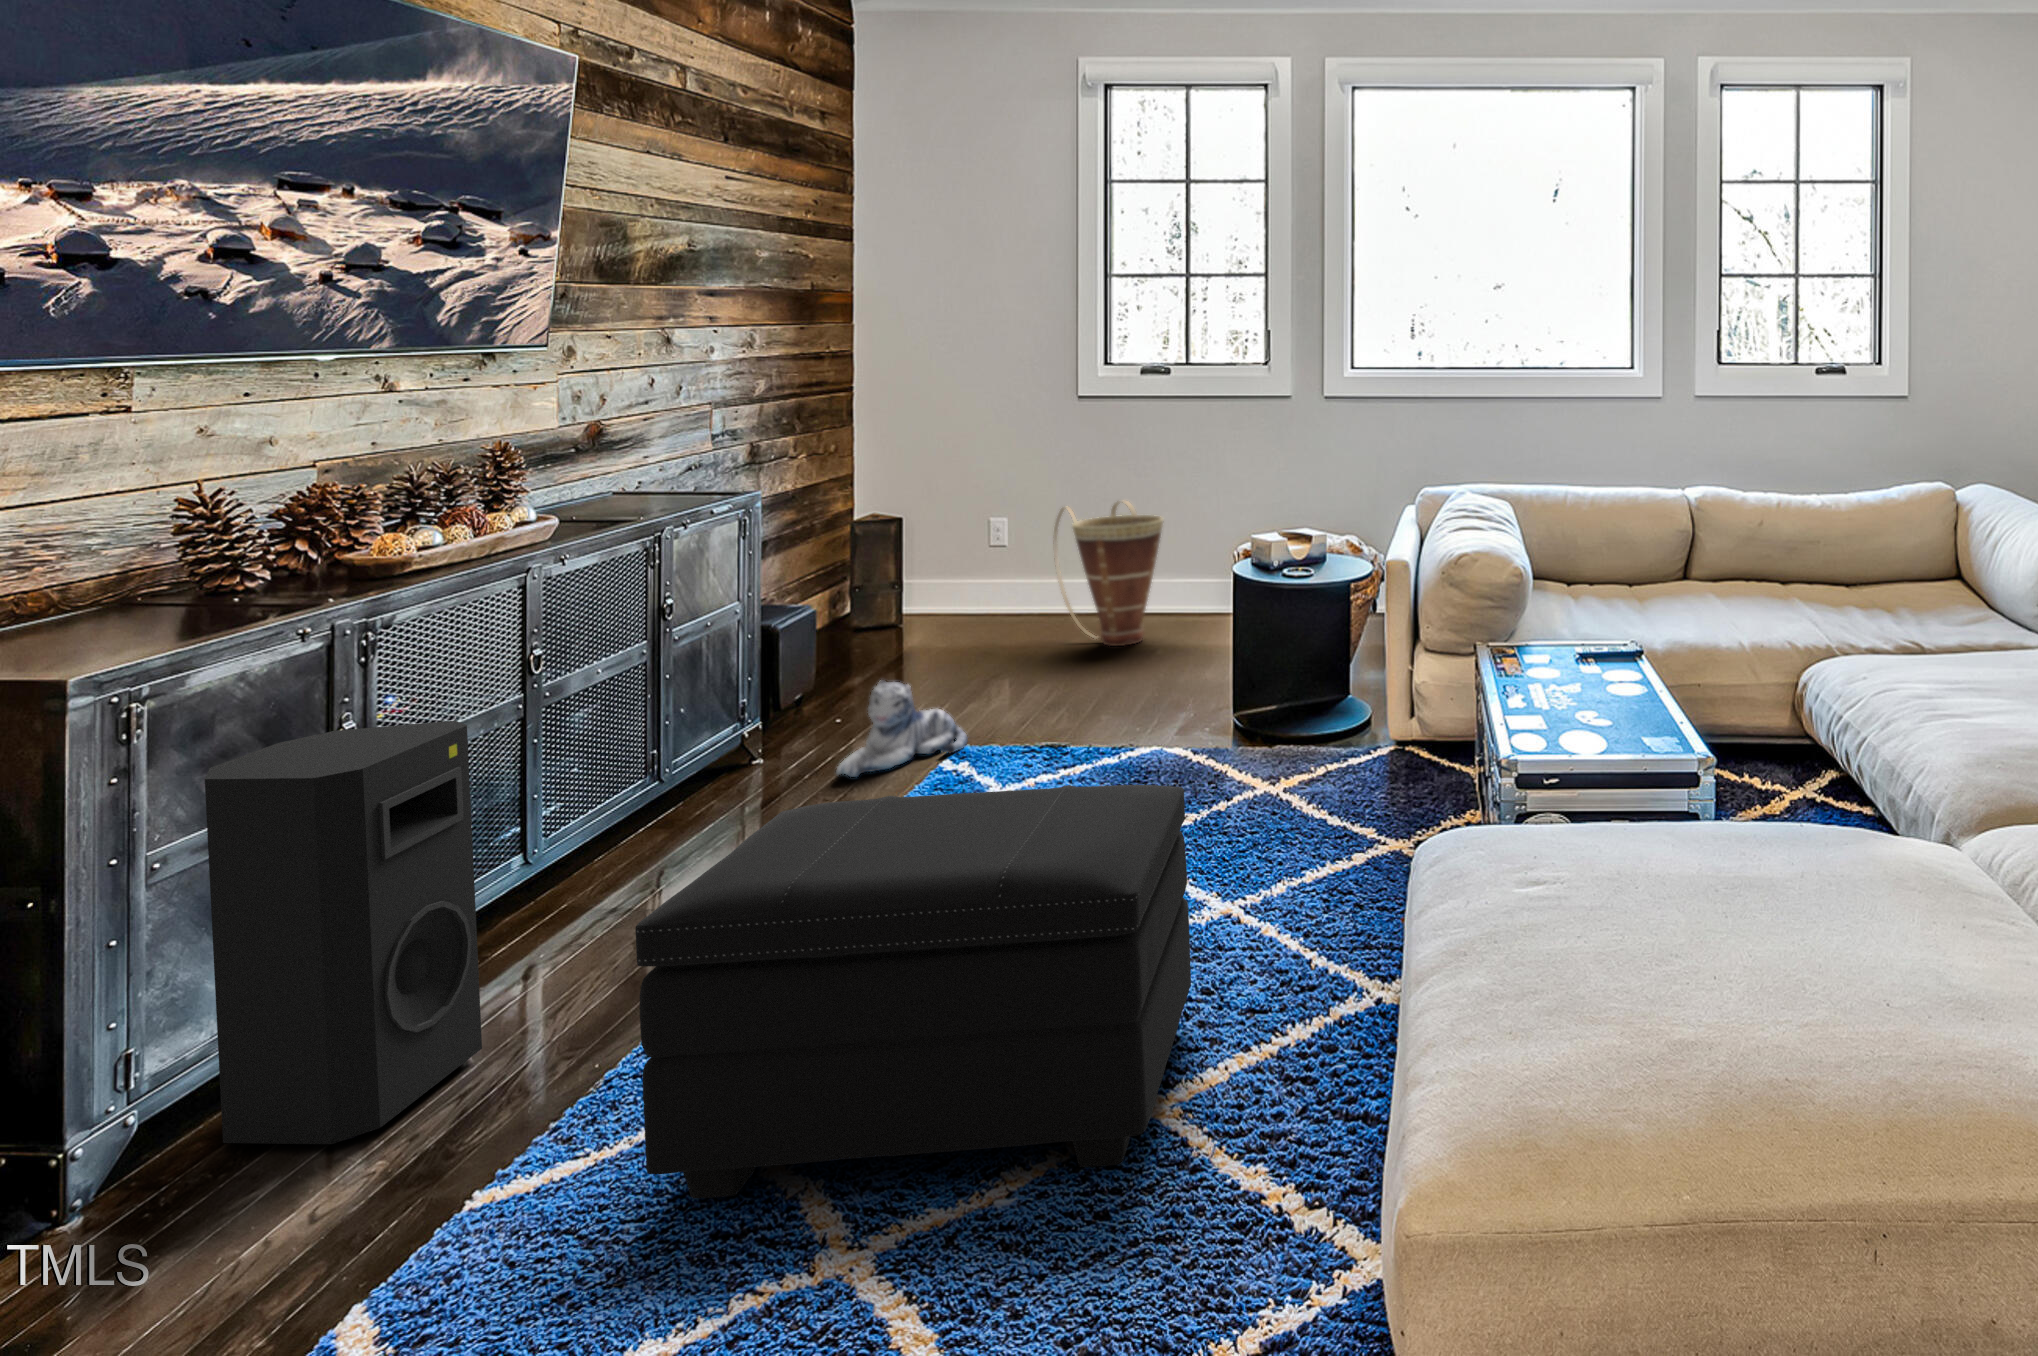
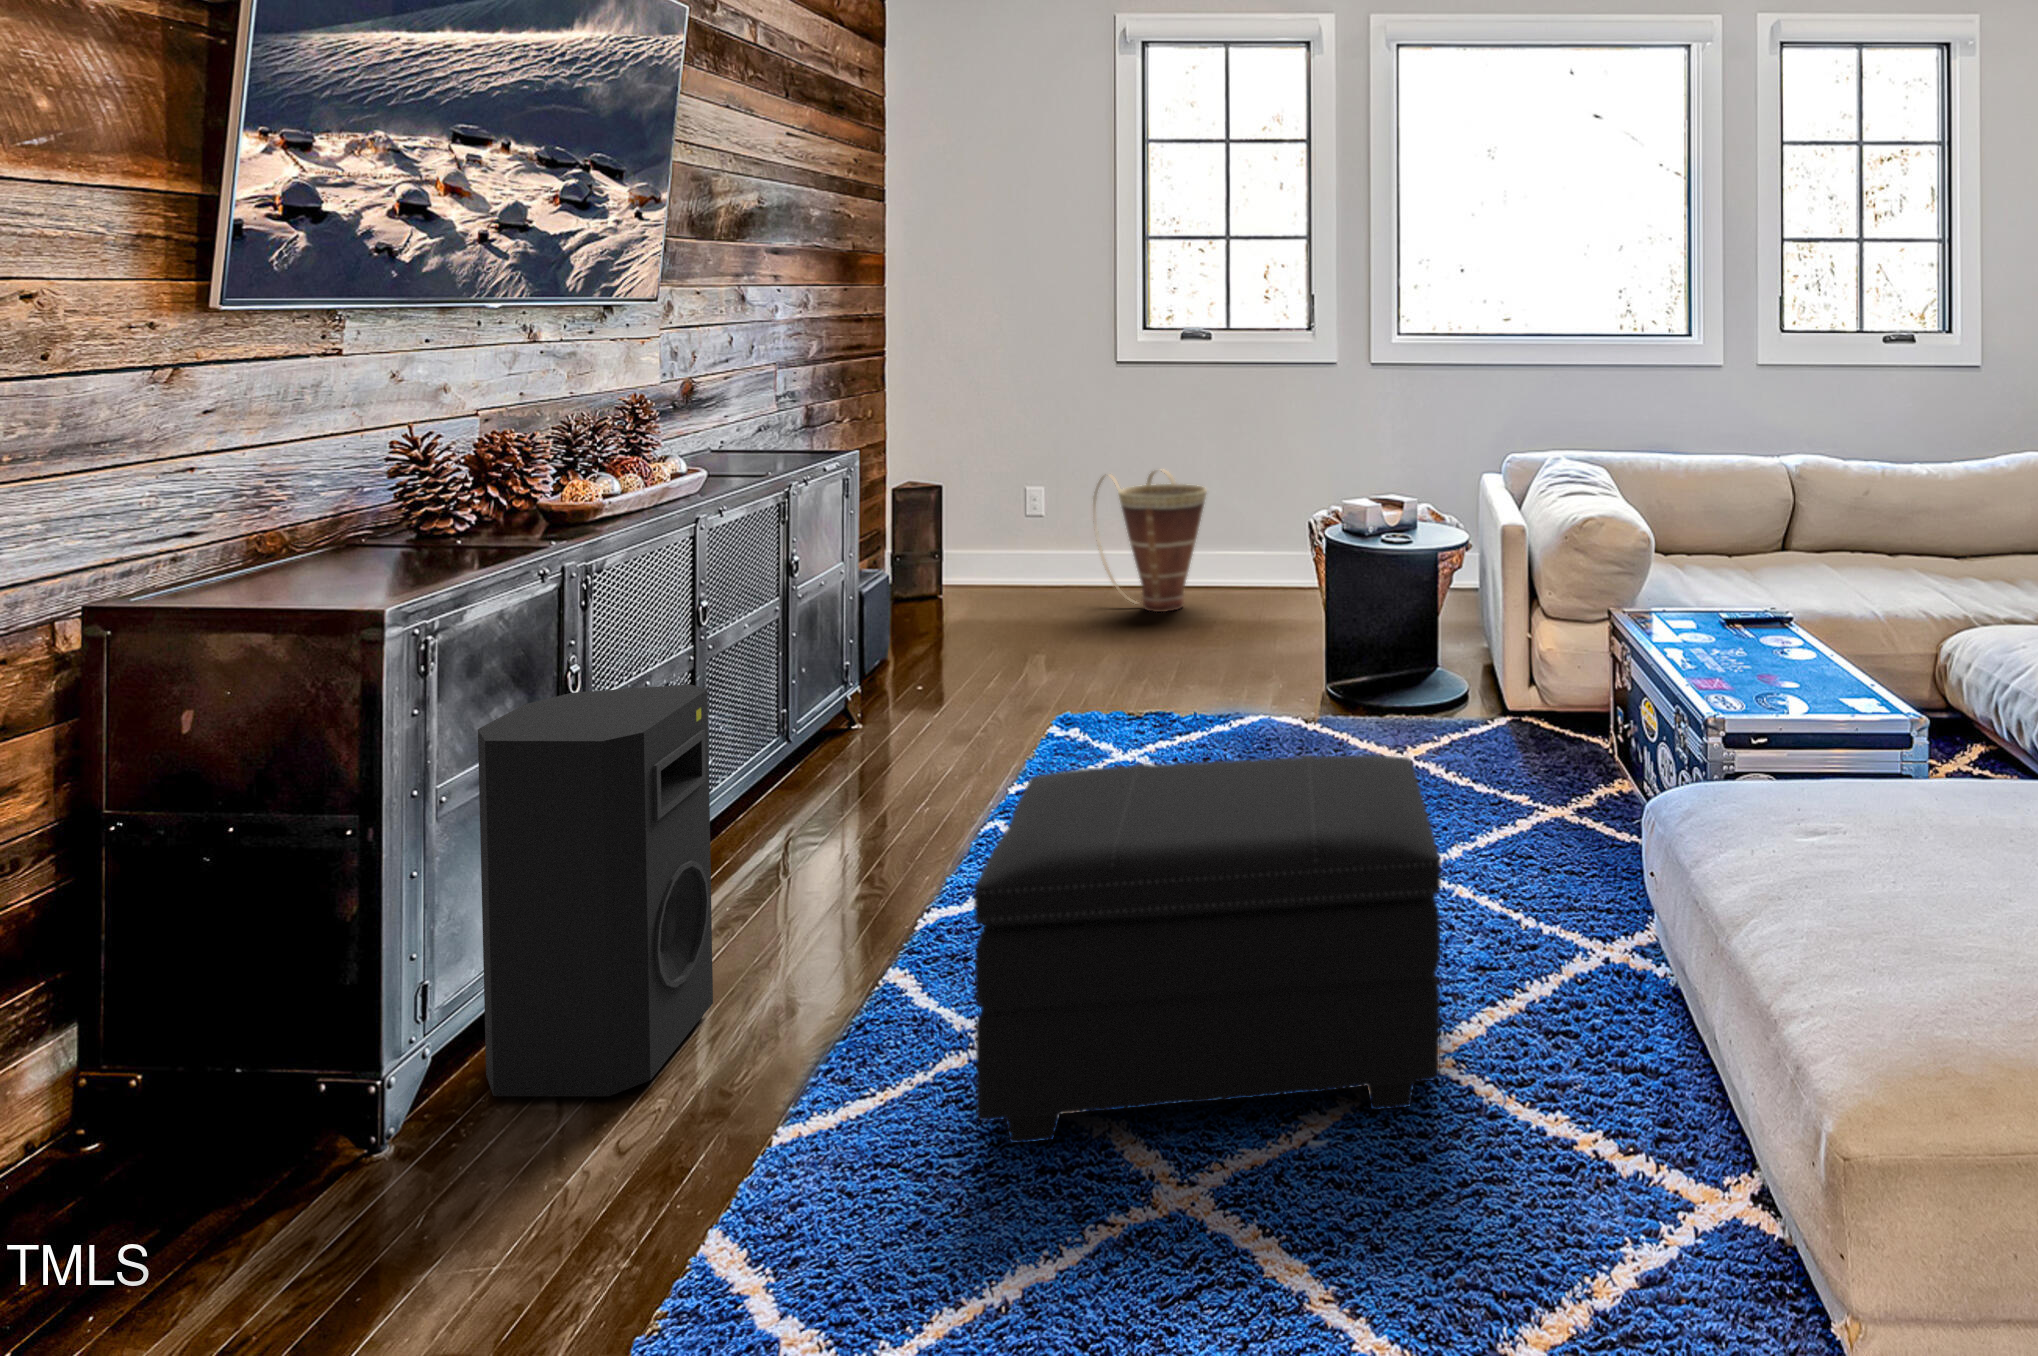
plush toy: present [836,680,968,777] -> none [940,644,1055,739]

